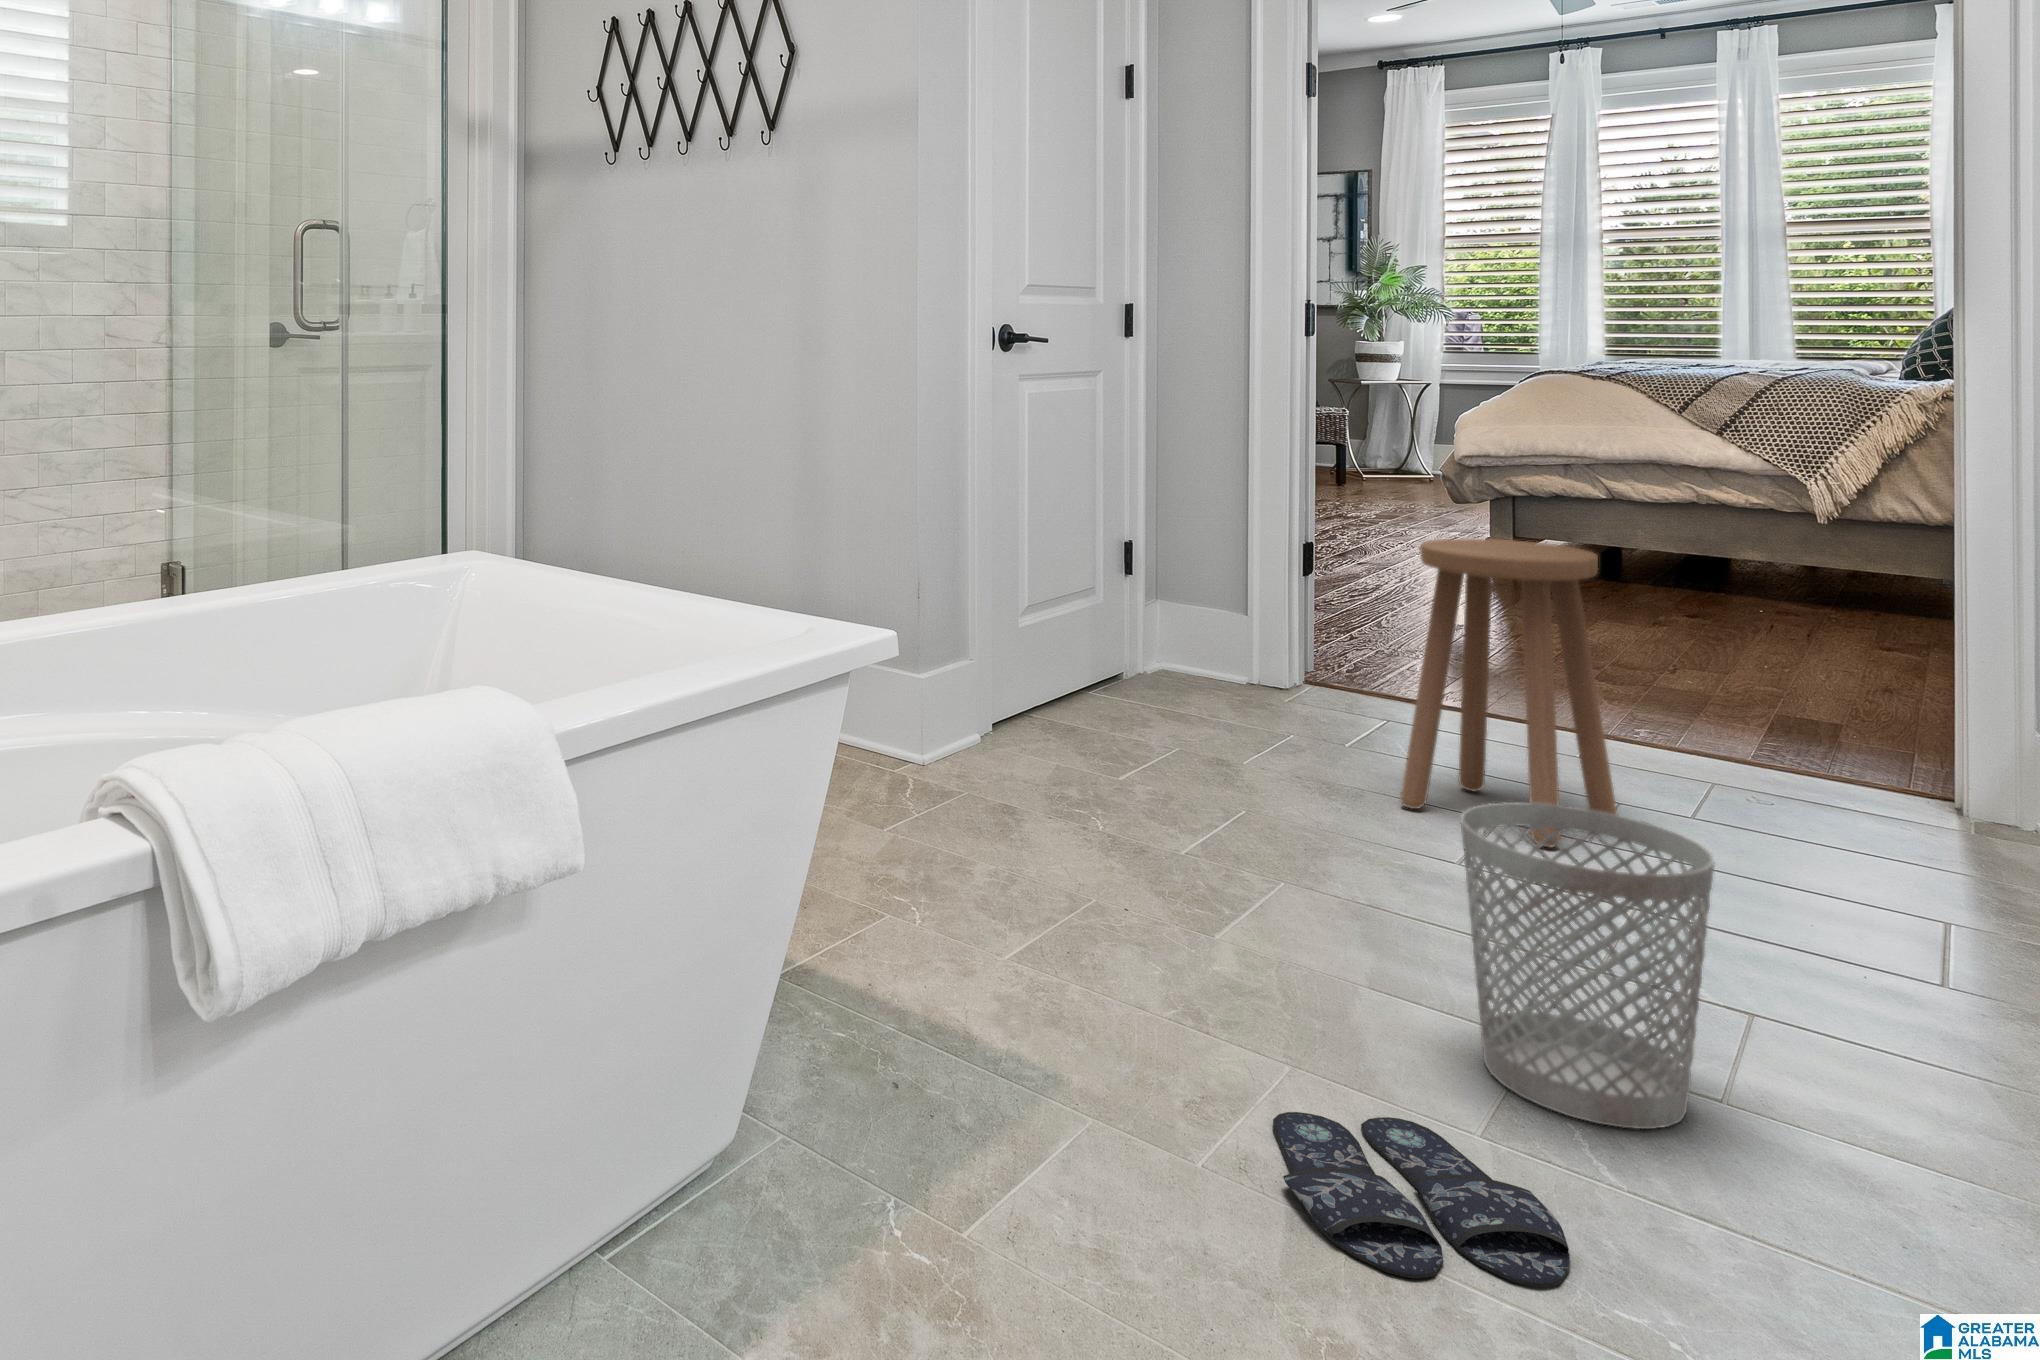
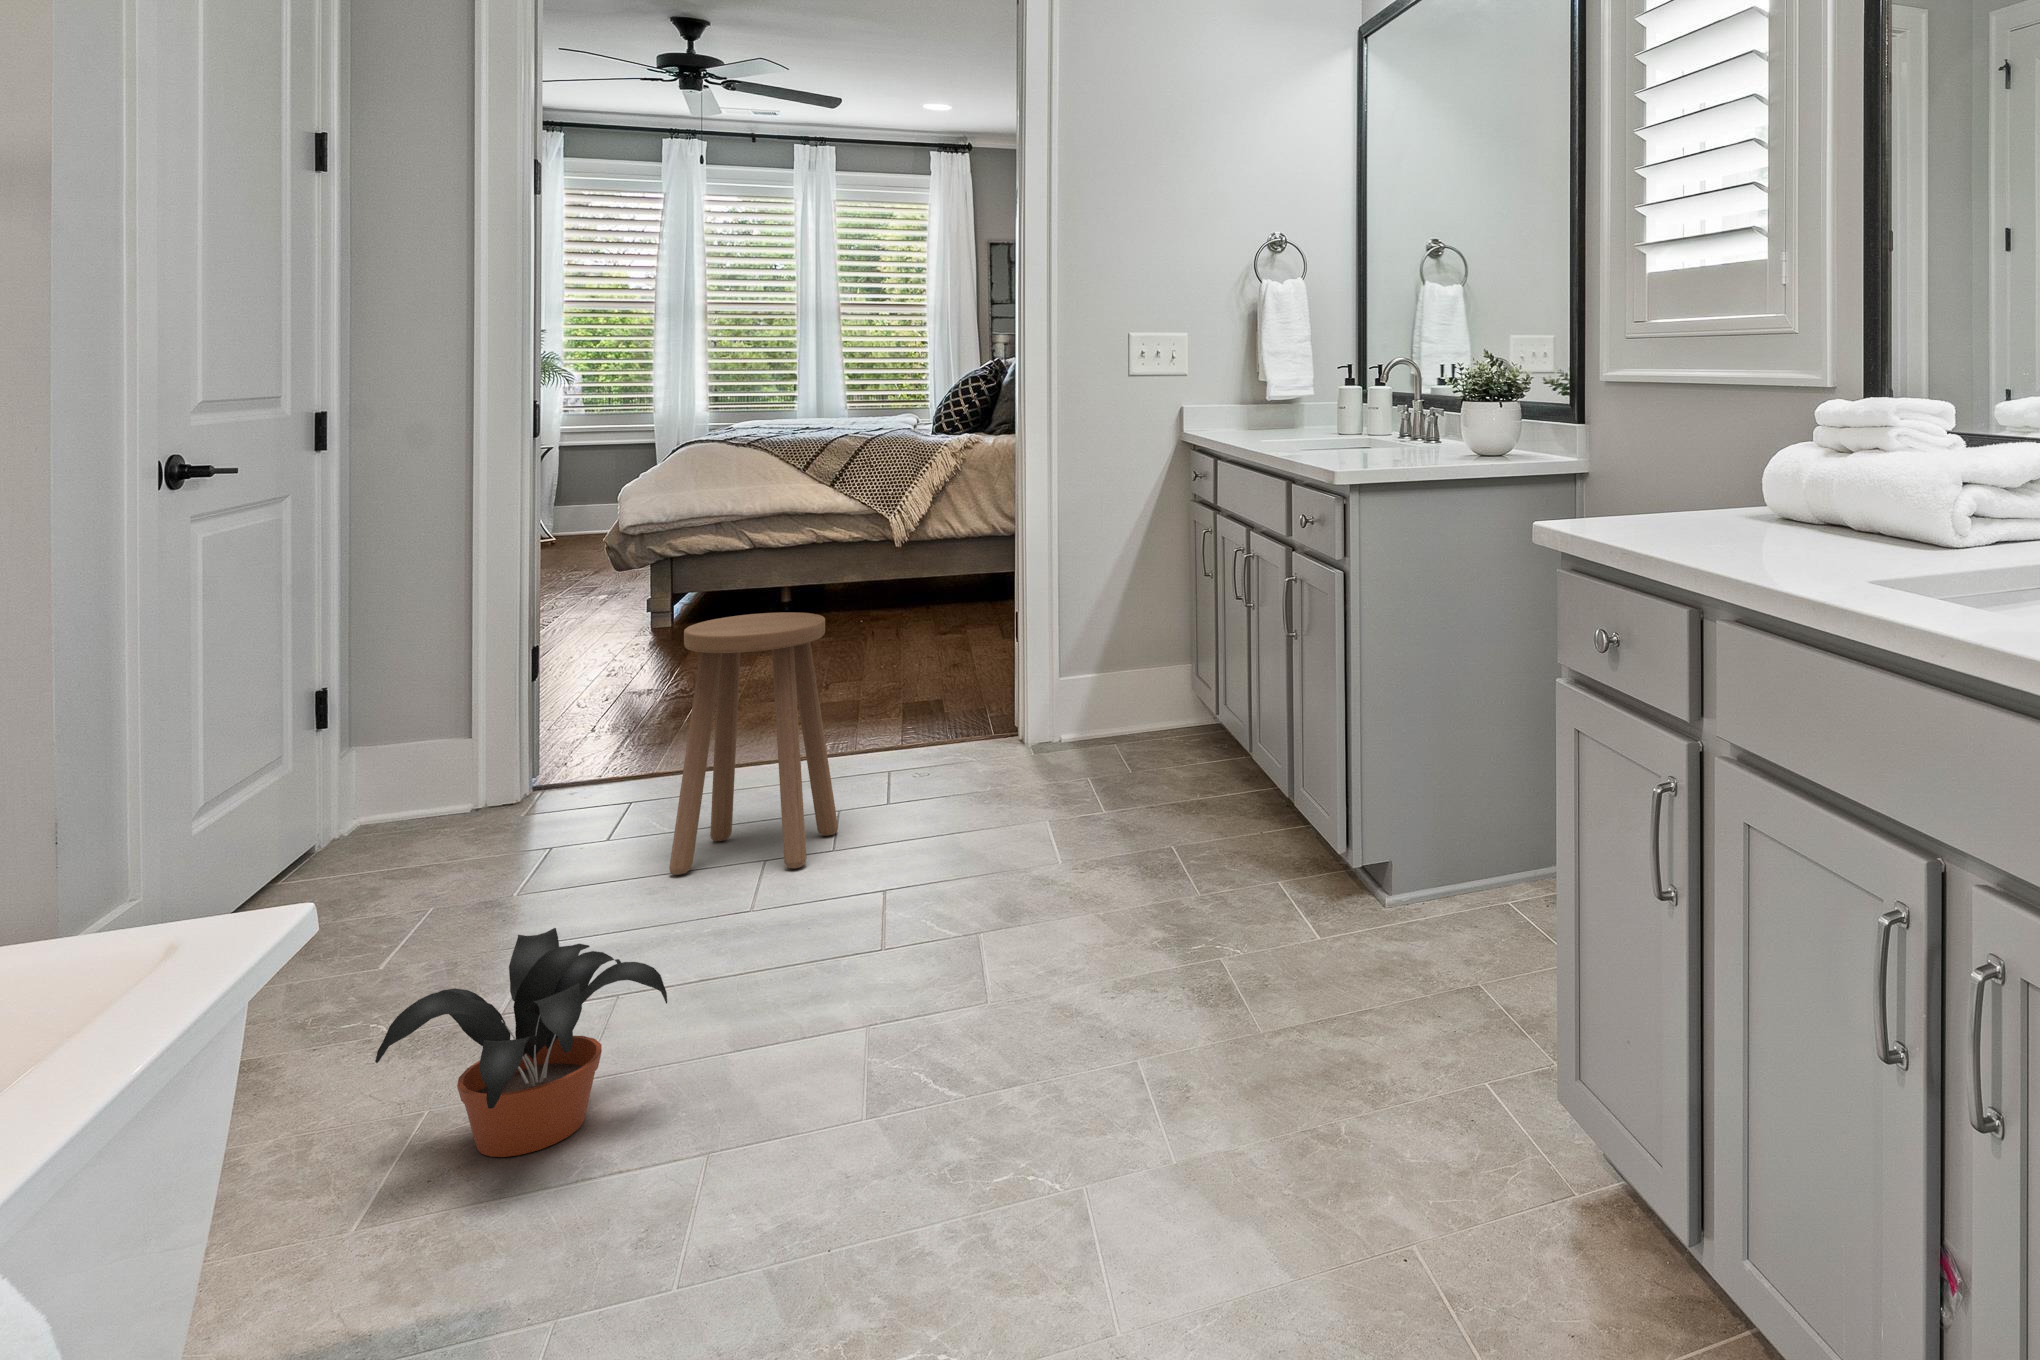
potted plant: none [1039,785,1295,998] -> present [375,928,667,1157]
wastebasket: present [1461,802,1714,1129] -> none [804,826,974,1074]
slippers: present [1273,1112,1570,1287] -> none [691,1136,937,1268]

